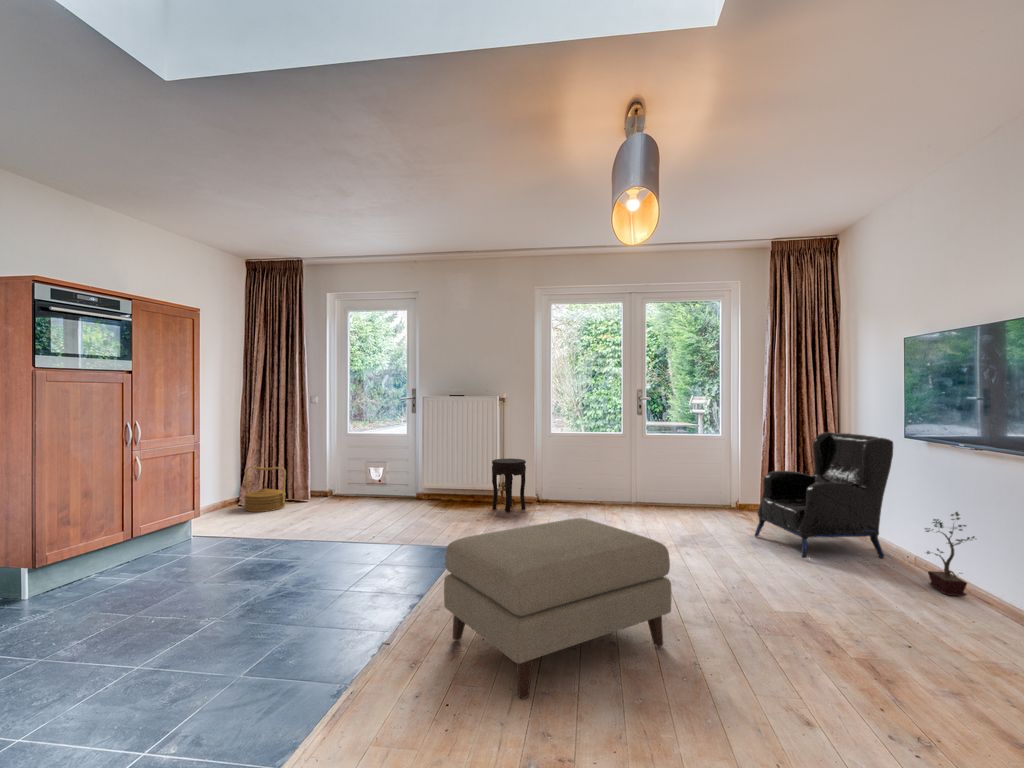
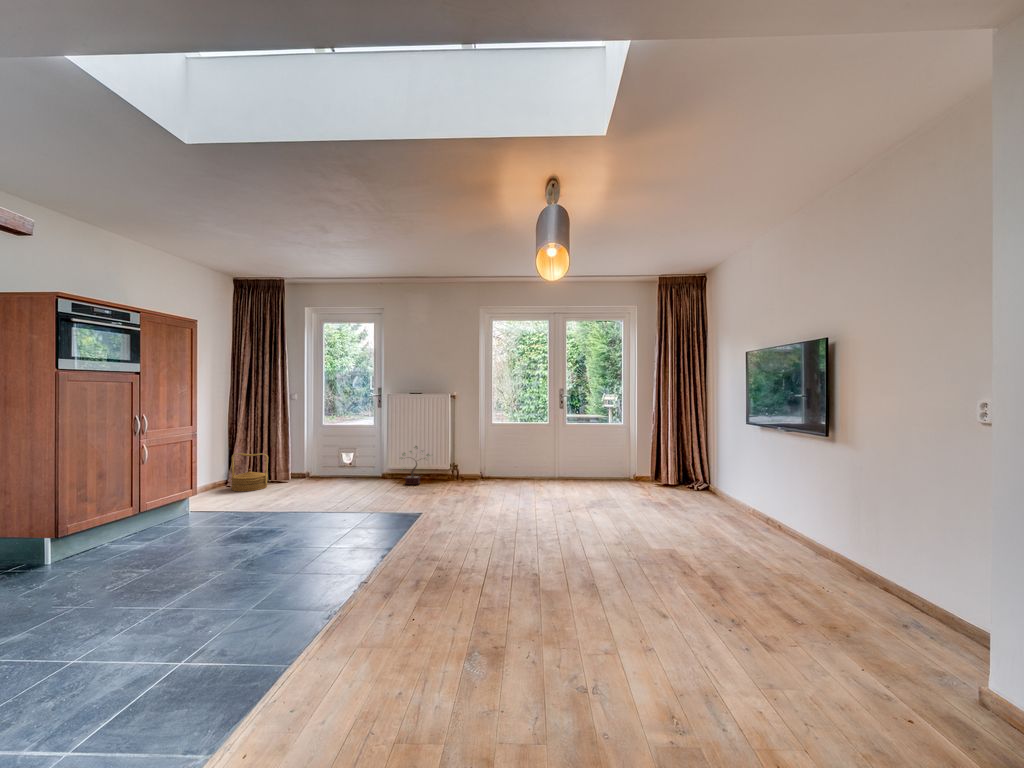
armchair: present [754,432,893,558] -> none [644,421,742,515]
side table: present [492,459,526,512] -> none [444,444,472,487]
potted plant: present [925,512,975,596] -> present [401,446,430,485]
ottoman: present [444,518,671,699] -> none [408,486,576,612]

